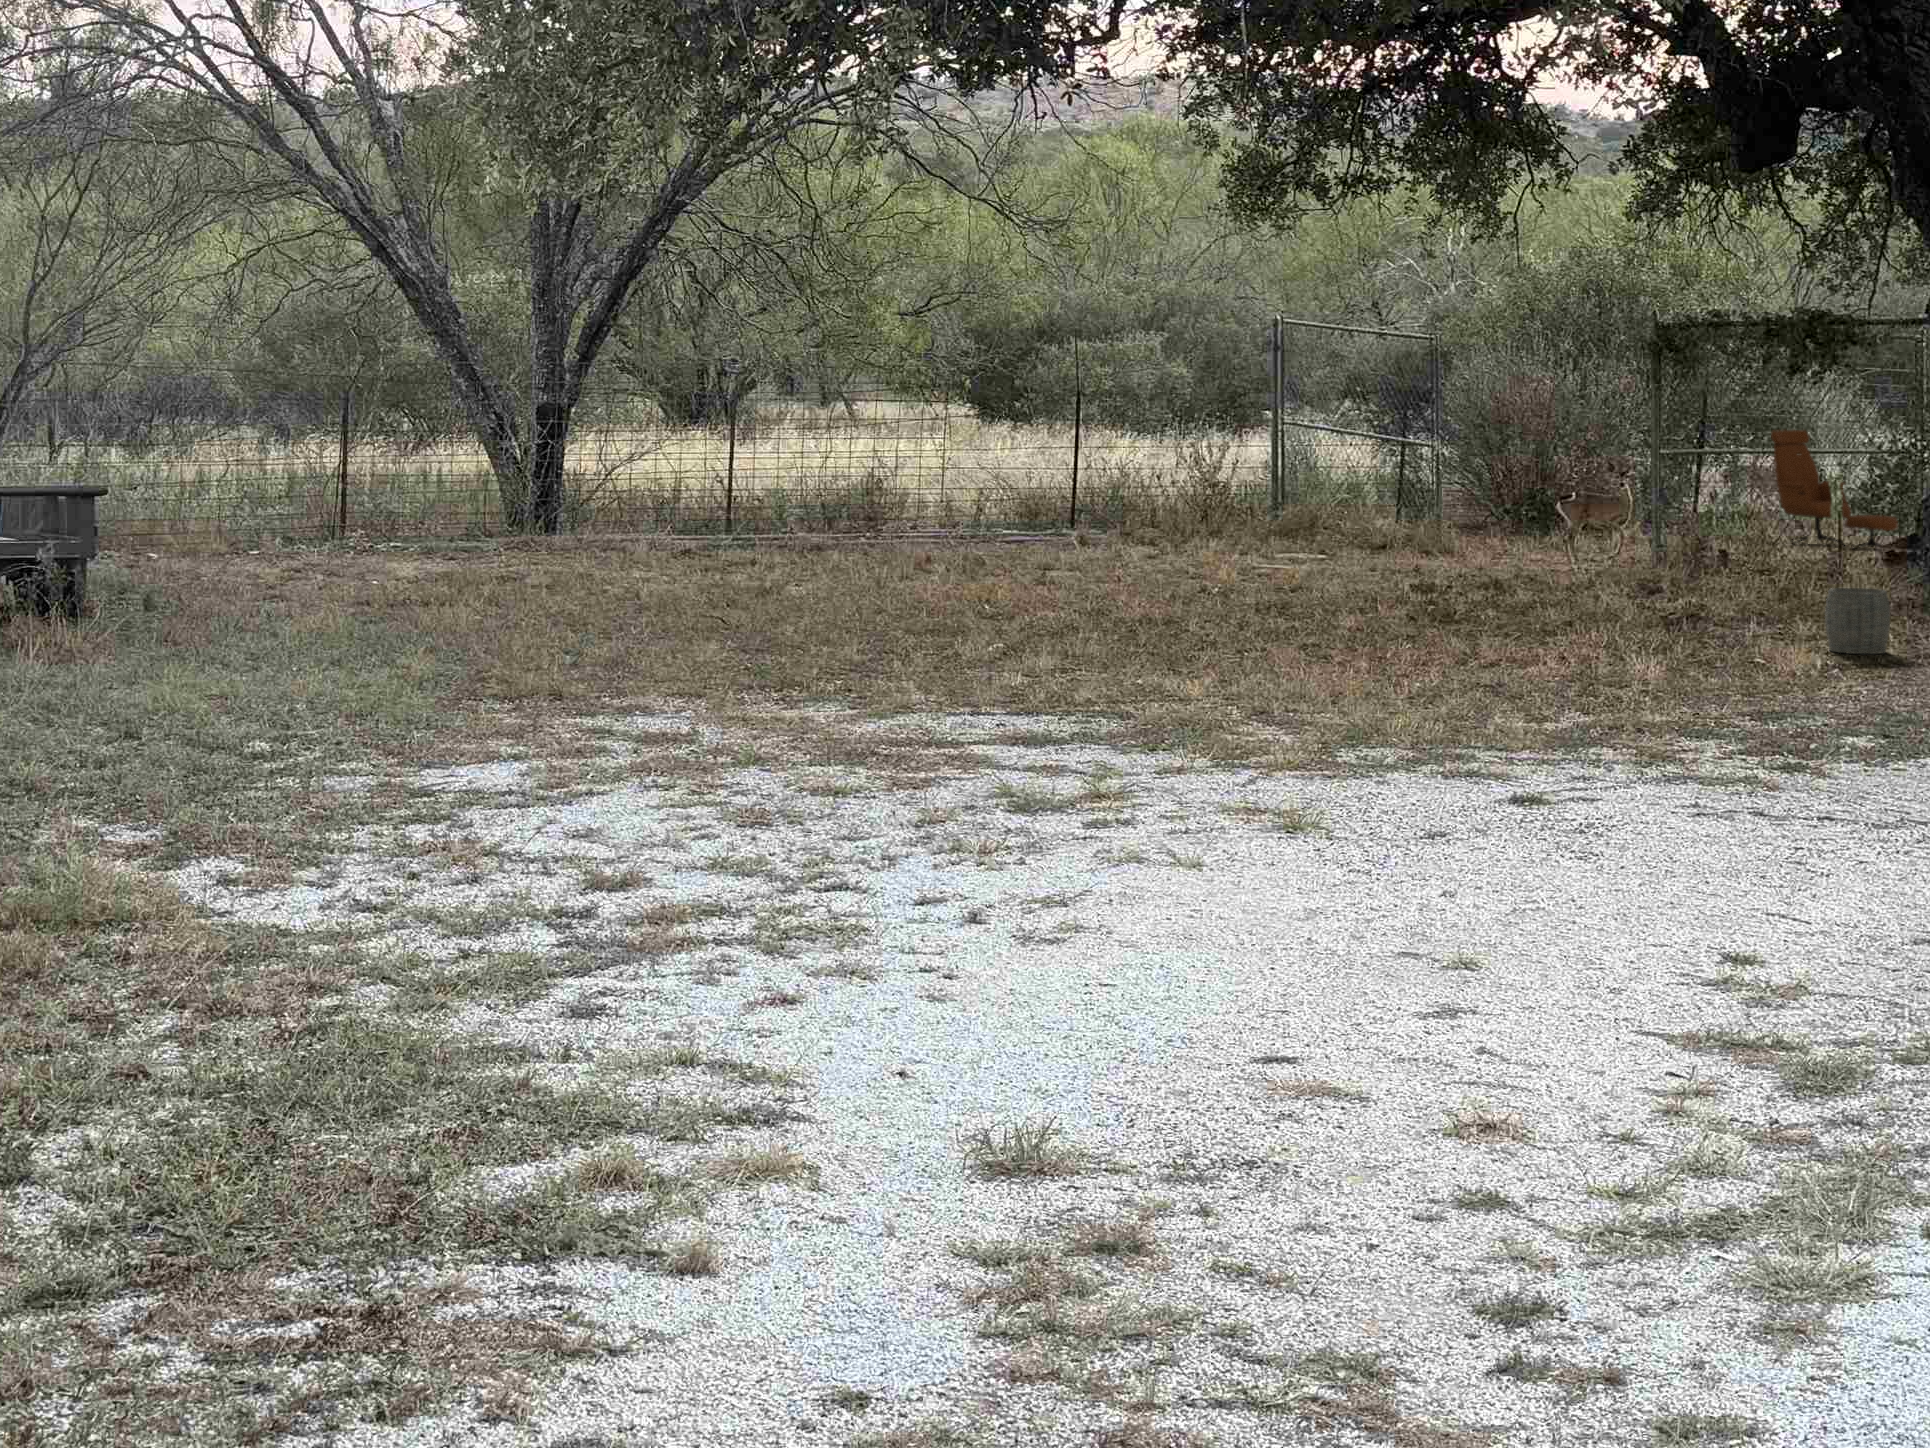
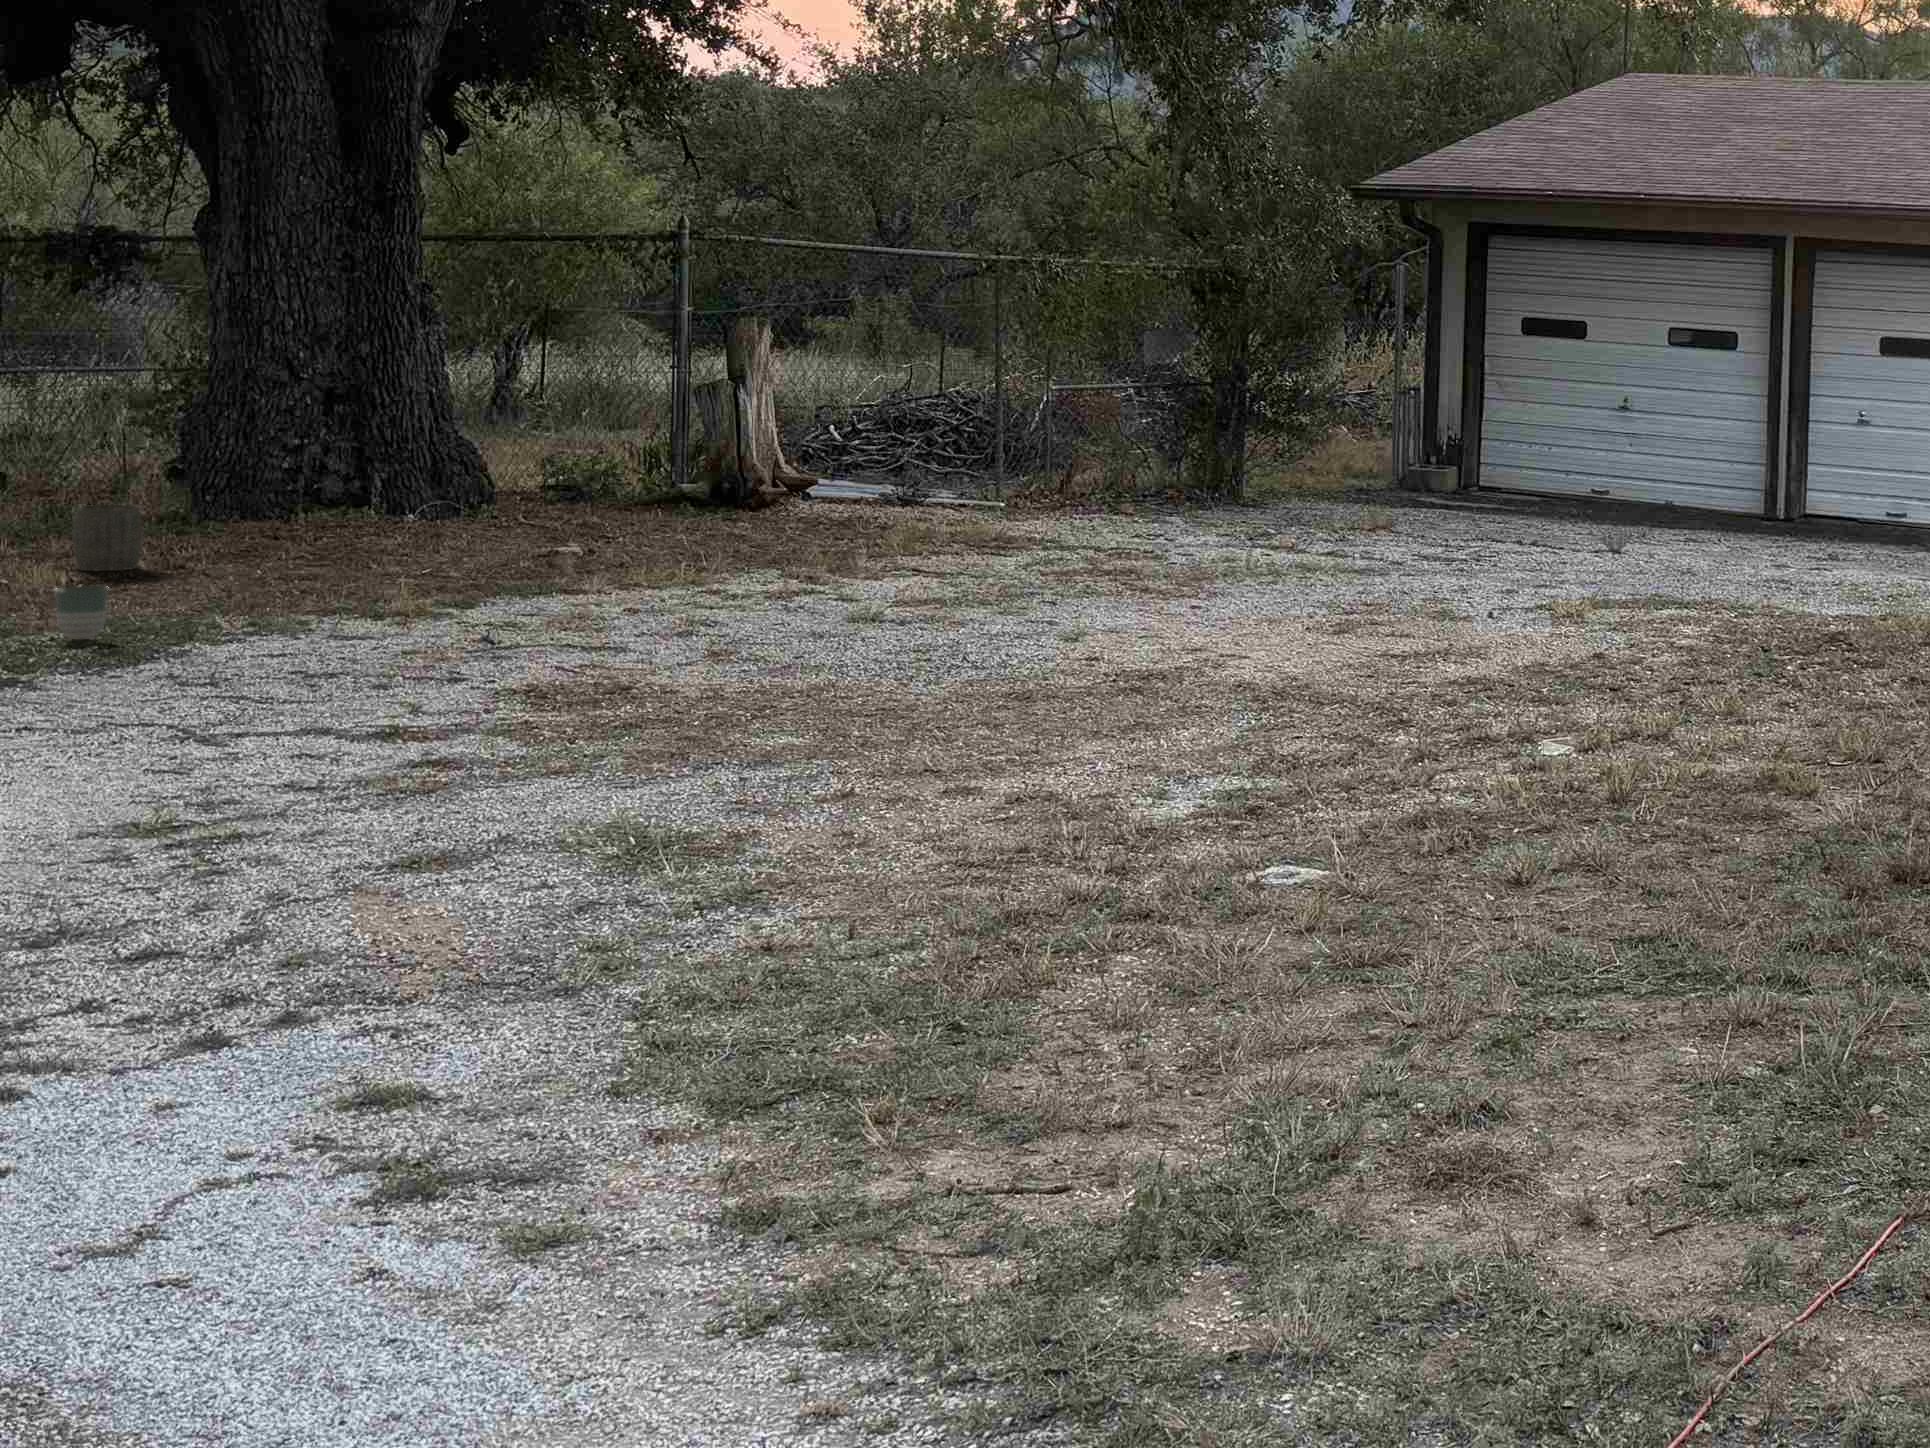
lounge chair: present [1771,430,1898,547] -> none [47,344,185,466]
planter: none [1830,668,1879,722] -> present [55,586,109,640]

